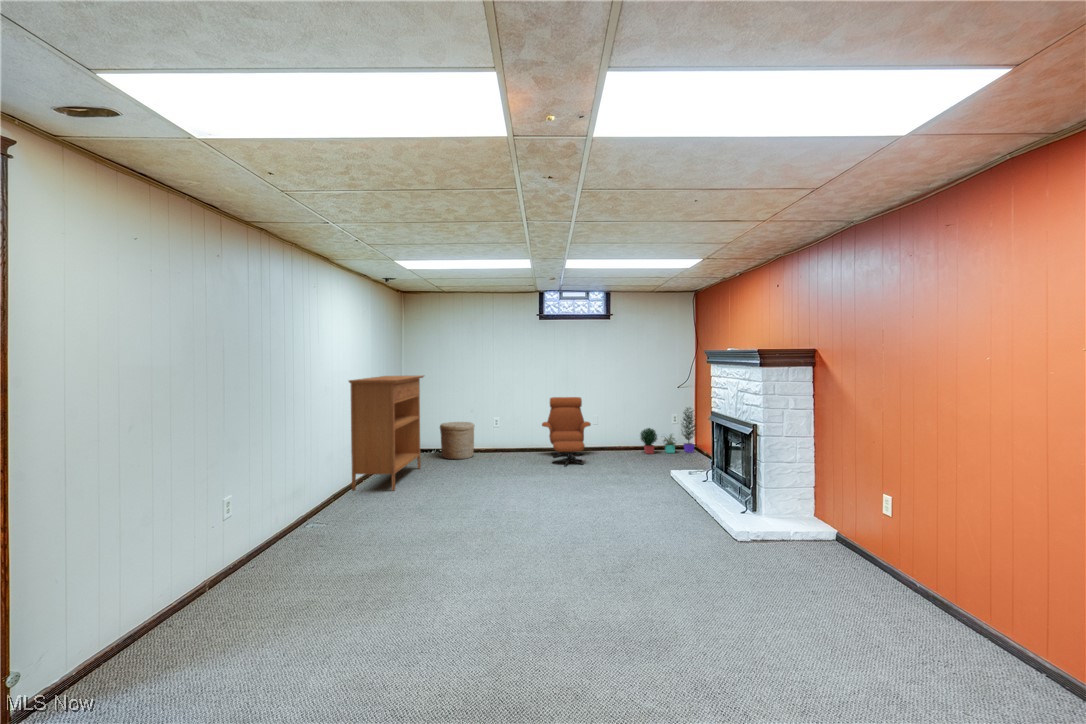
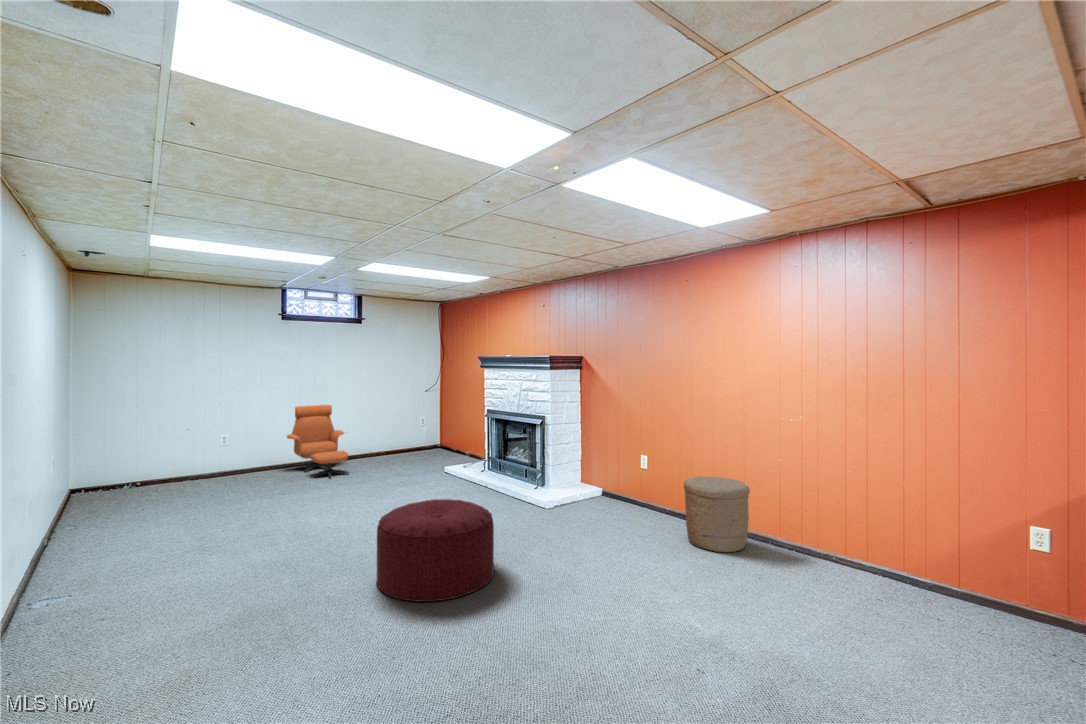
console table: present [349,375,424,491] -> none [50,385,140,552]
potted plant: present [641,408,696,454] -> none [390,408,442,457]
woven basket: present [440,422,474,459] -> present [684,476,750,552]
ottoman: none [474,502,593,610] -> present [376,499,494,602]

